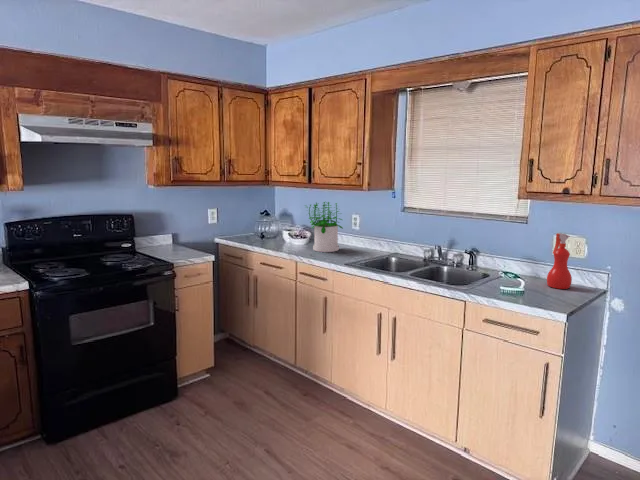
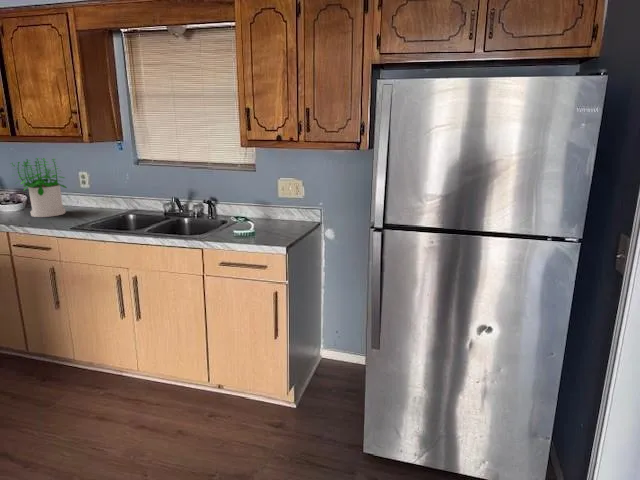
spray bottle: present [547,233,572,289] -> none [275,177,294,226]

